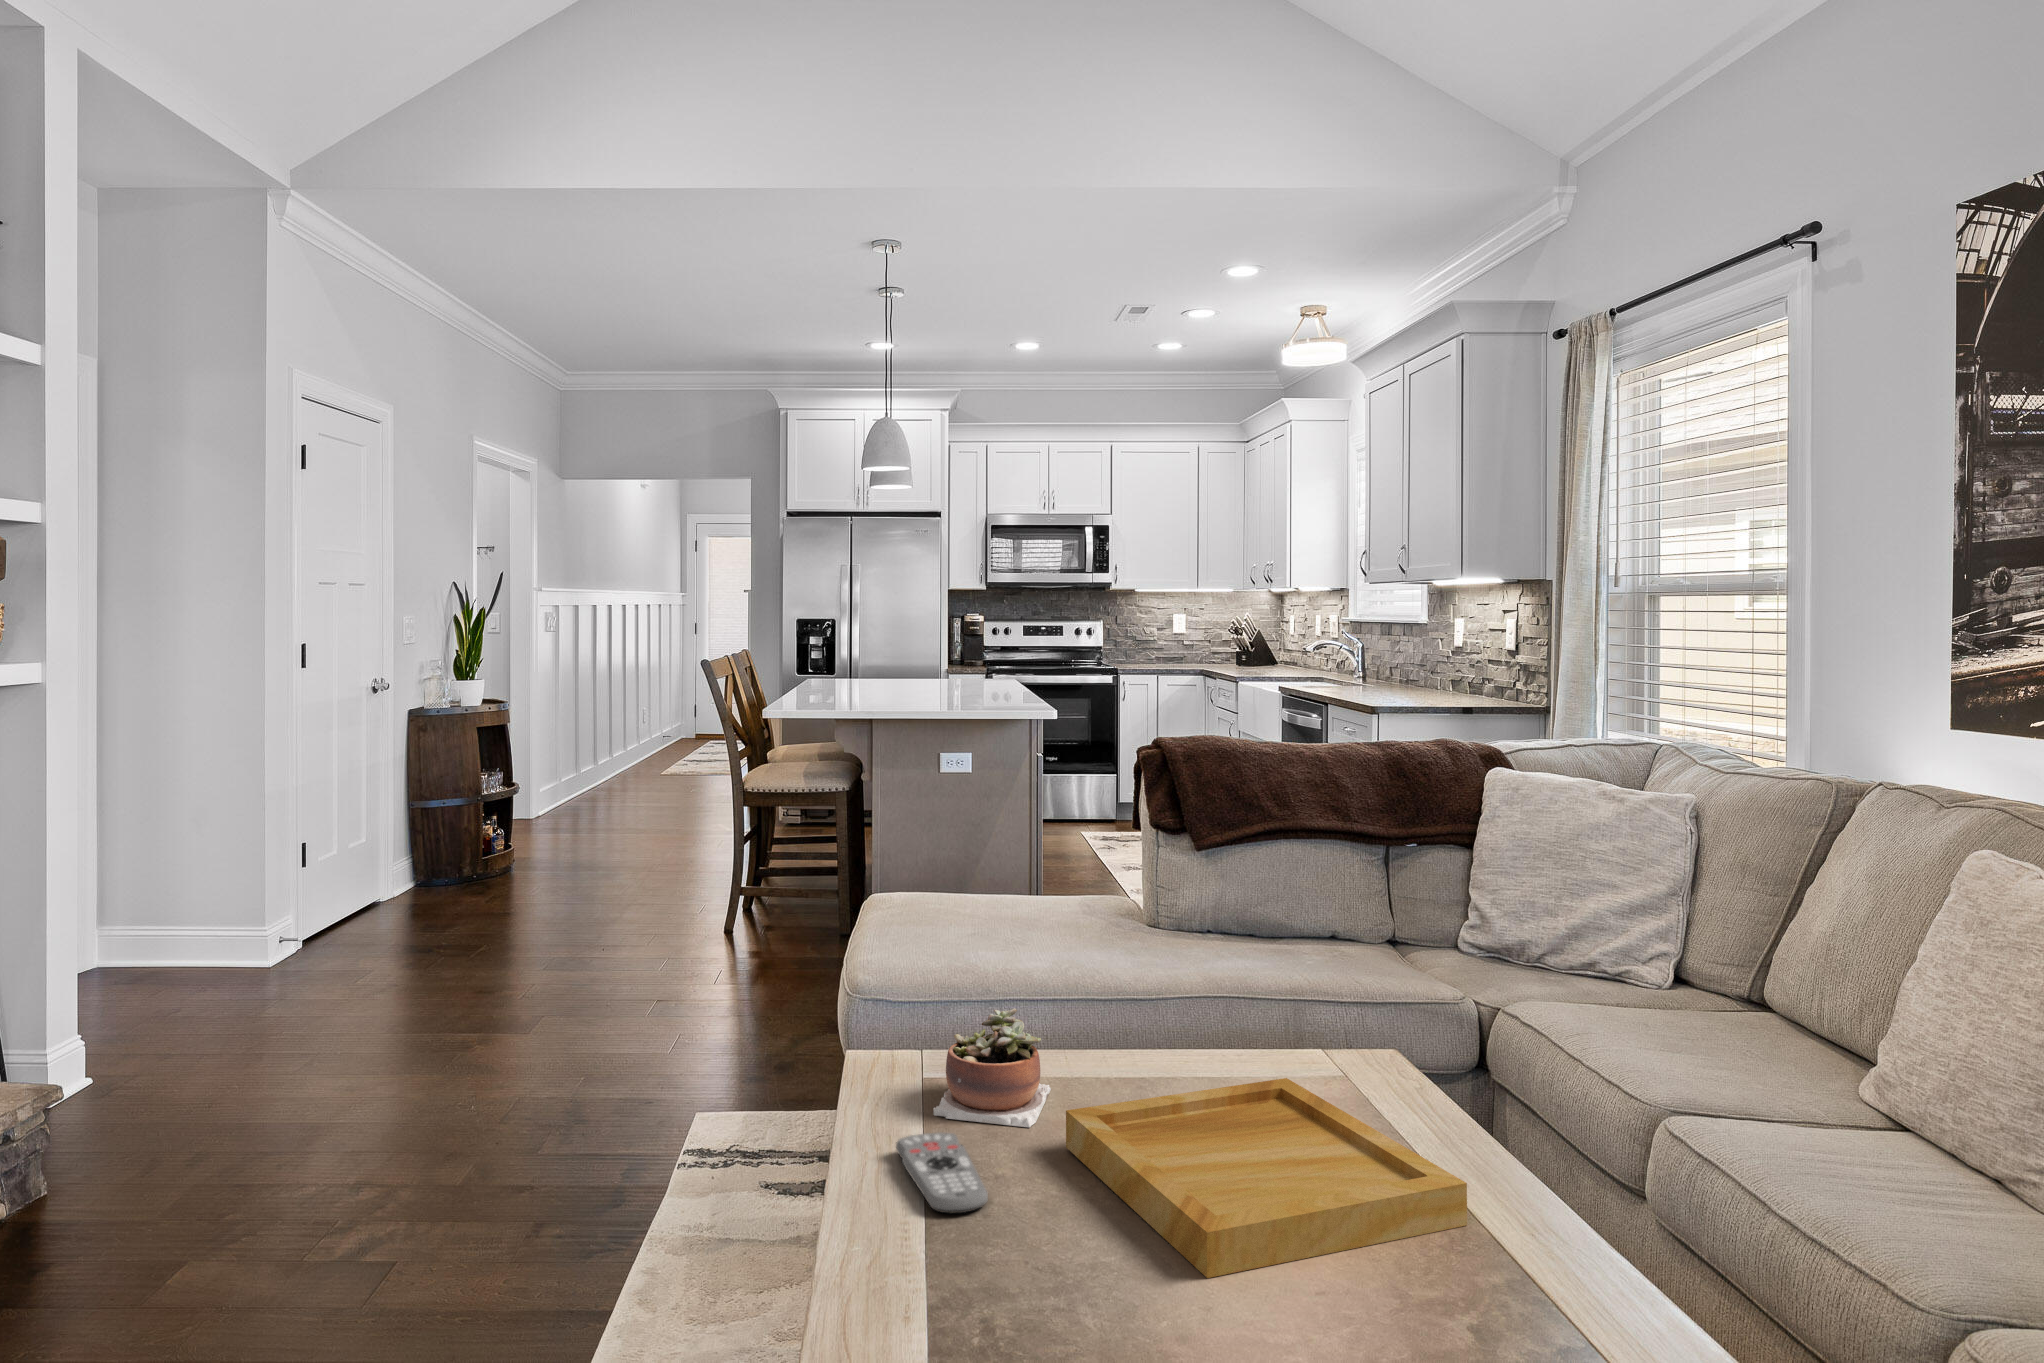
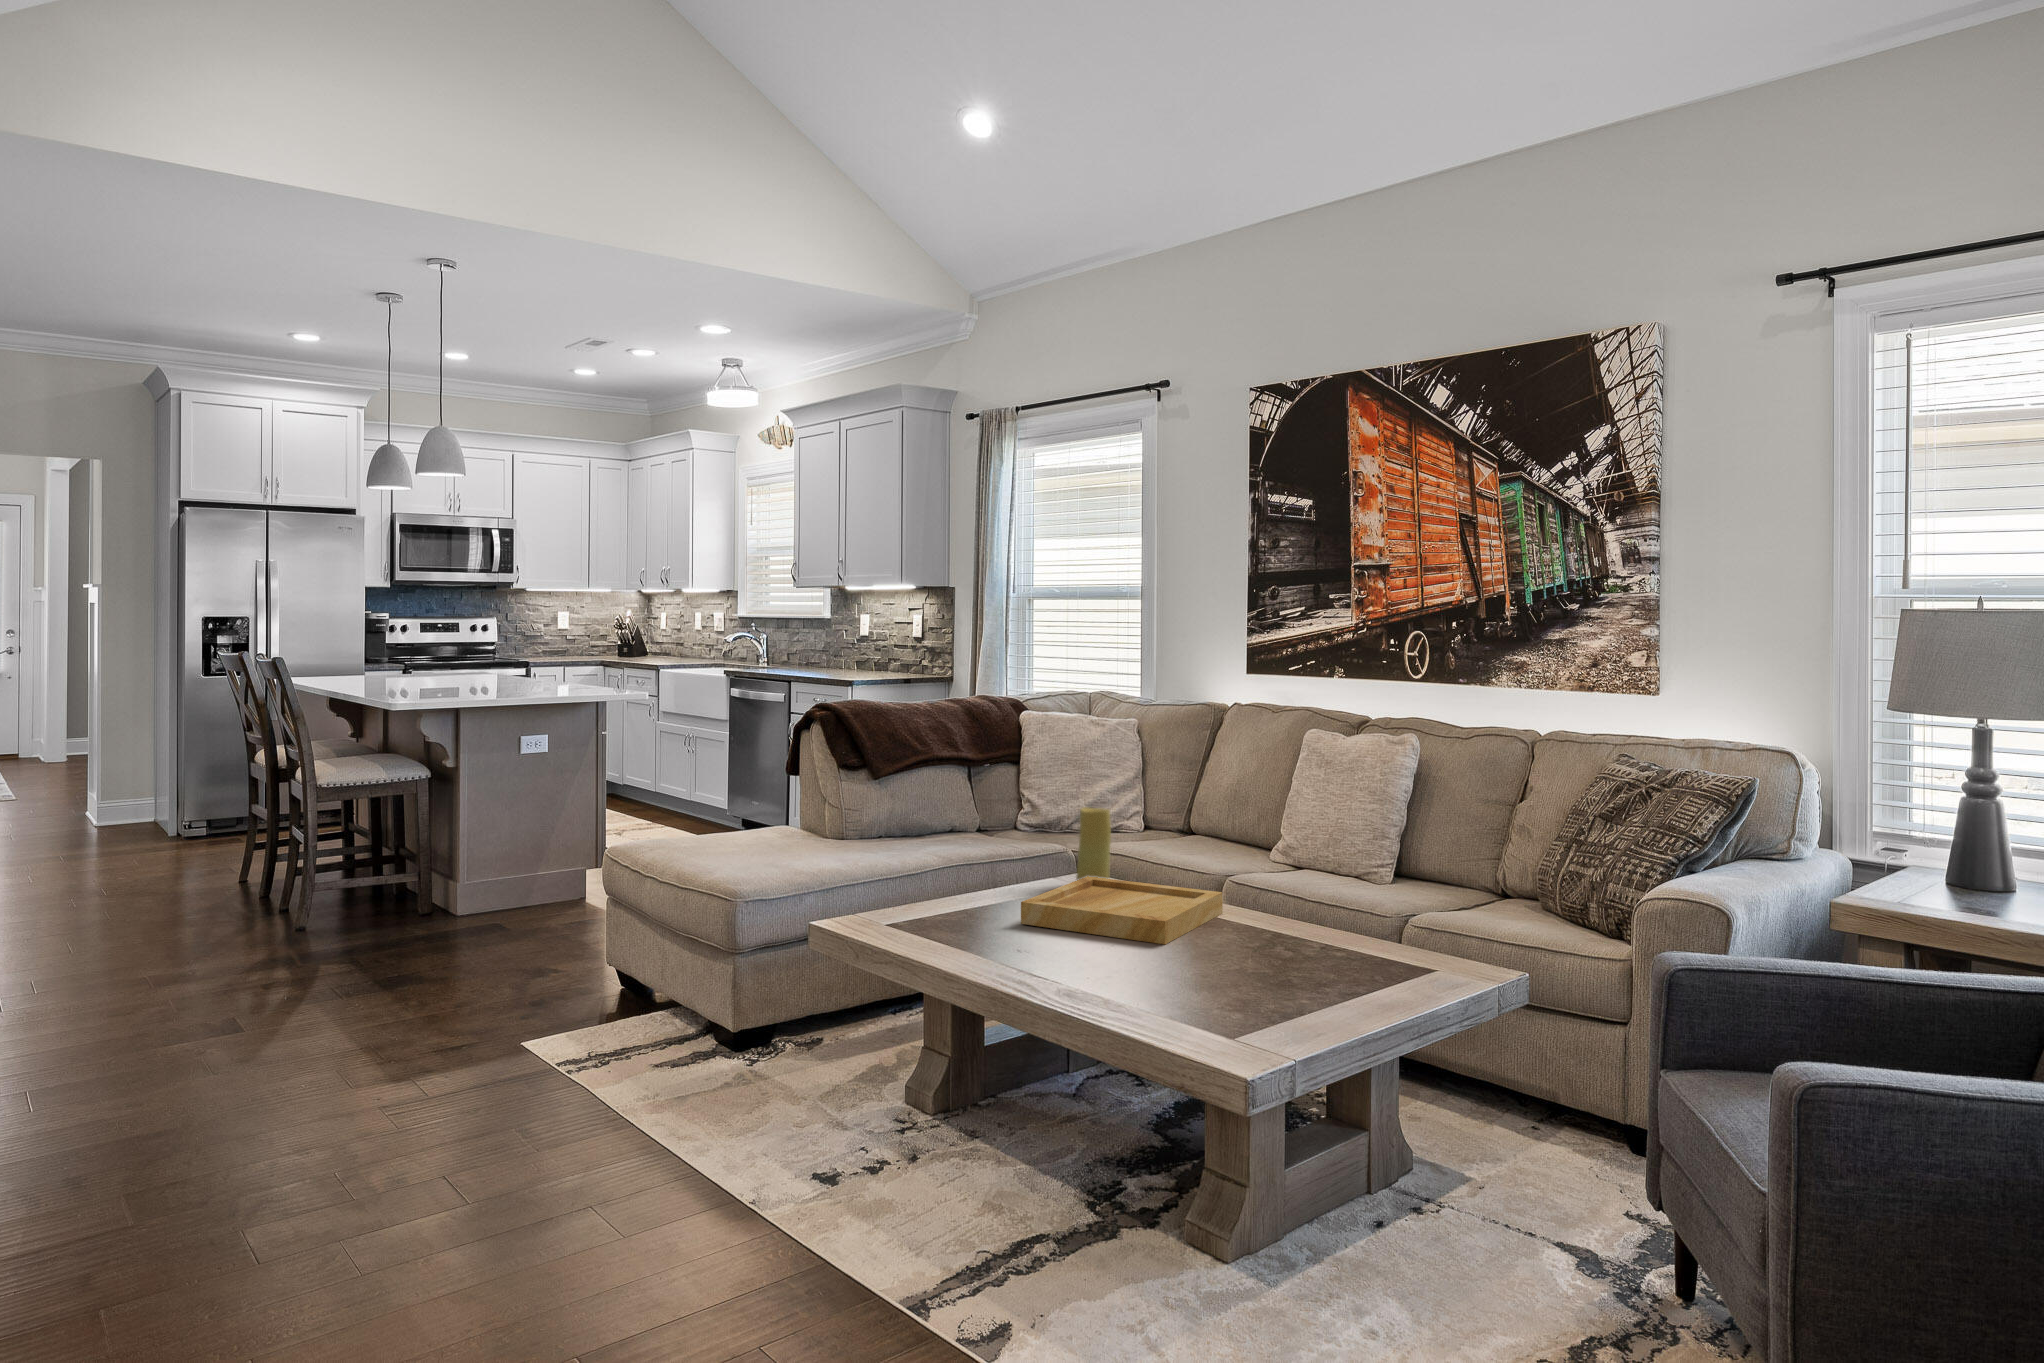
candle: none [1308,951,1387,1102] -> present [1076,807,1111,880]
succulent plant: present [933,1008,1051,1128] -> none [909,859,986,927]
remote control: present [896,1133,988,1213] -> none [948,925,1035,951]

